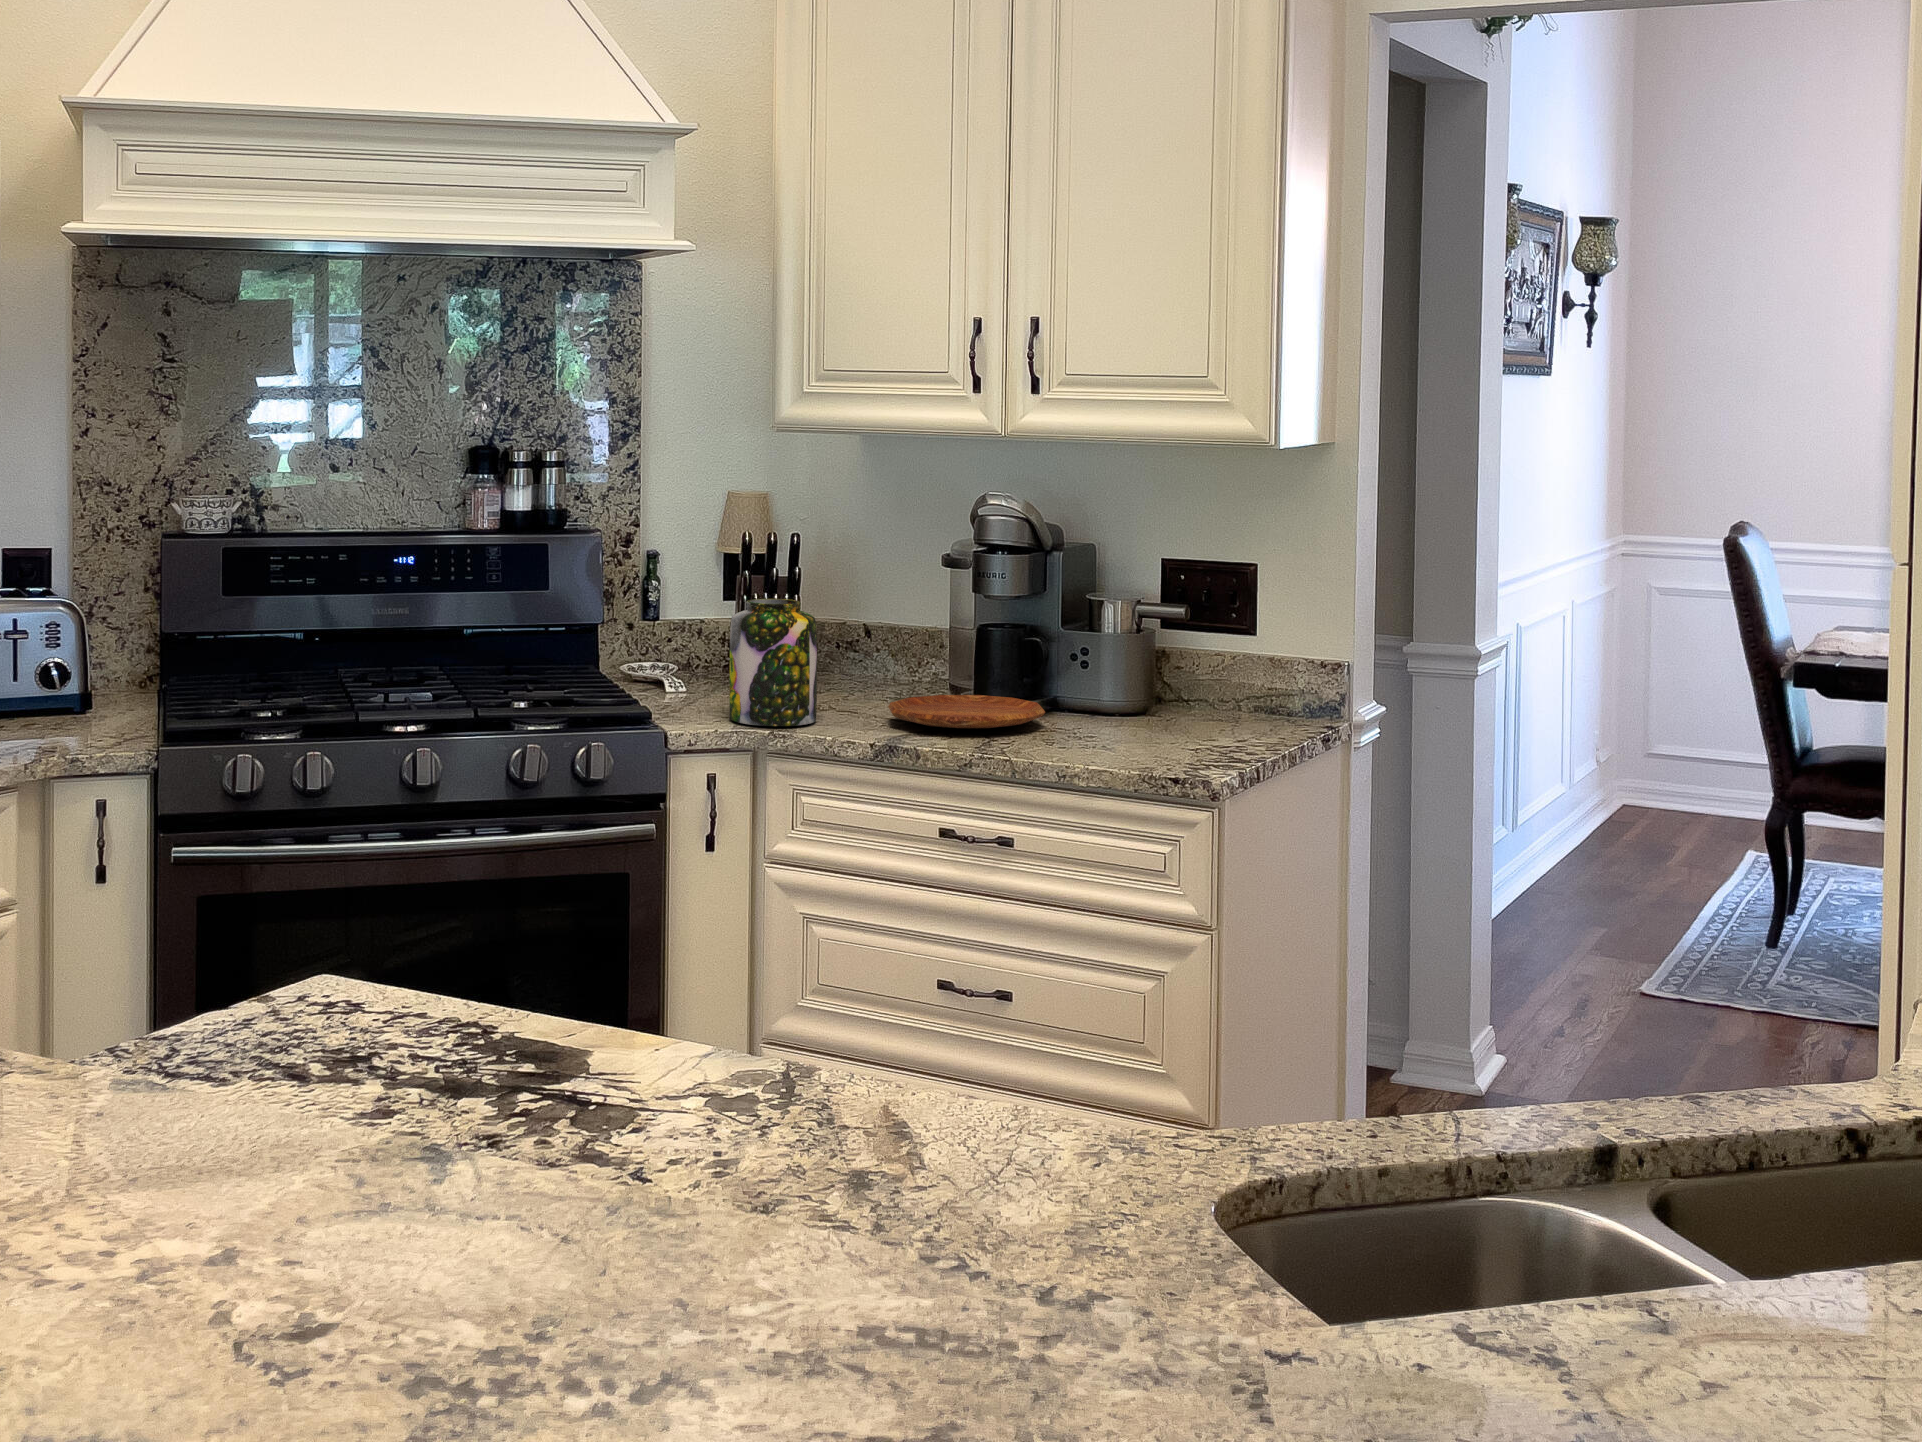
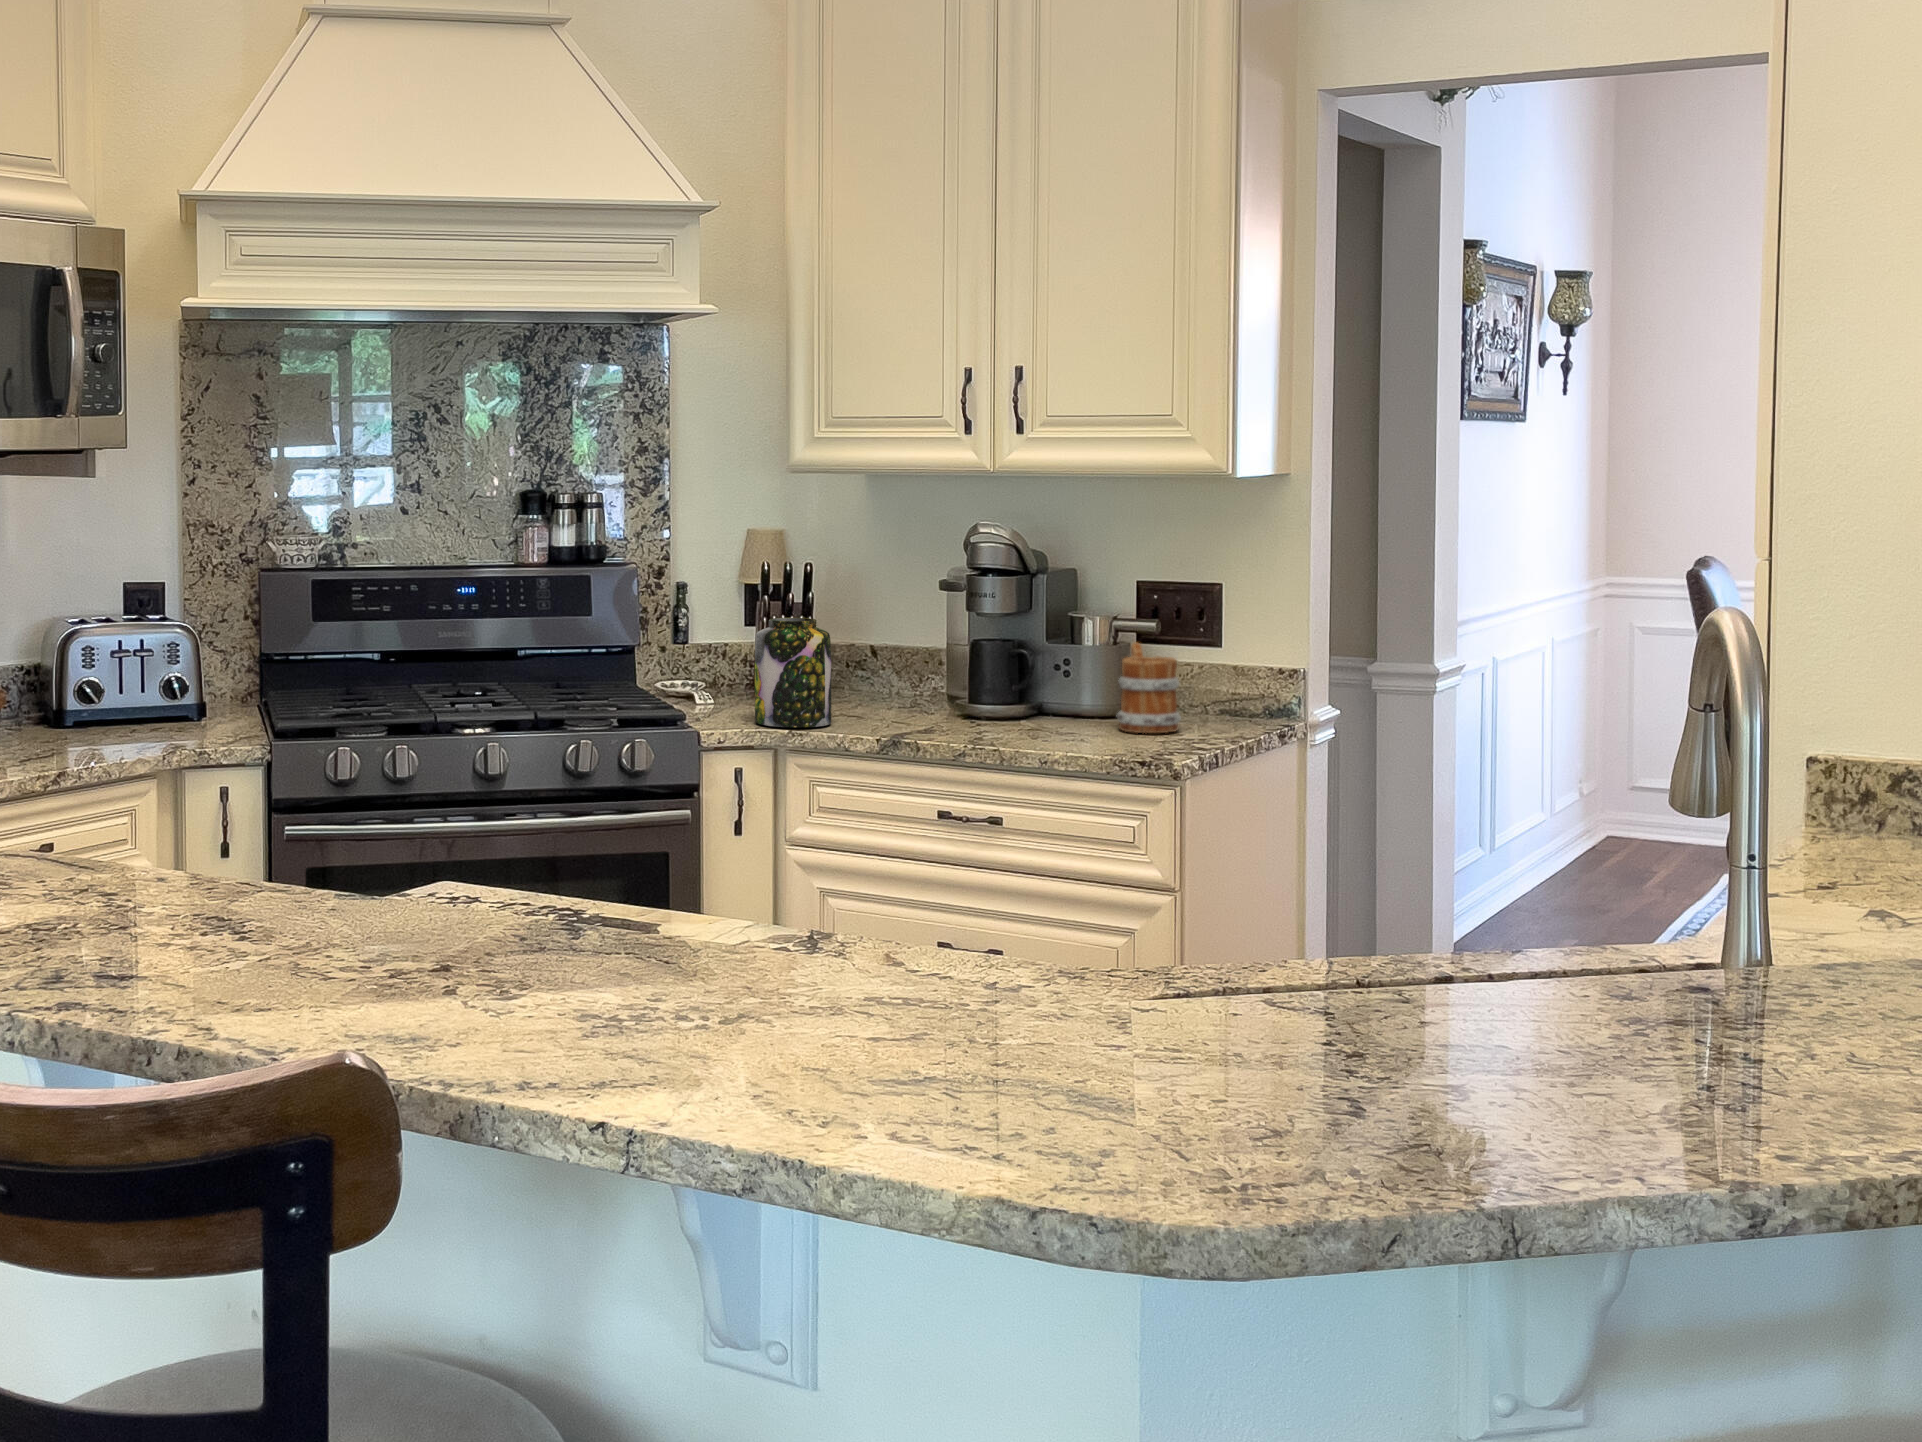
mug: none [1139,631,1212,736] -> present [1117,643,1181,733]
tray: present [888,695,1045,728] -> none [894,702,1033,728]

